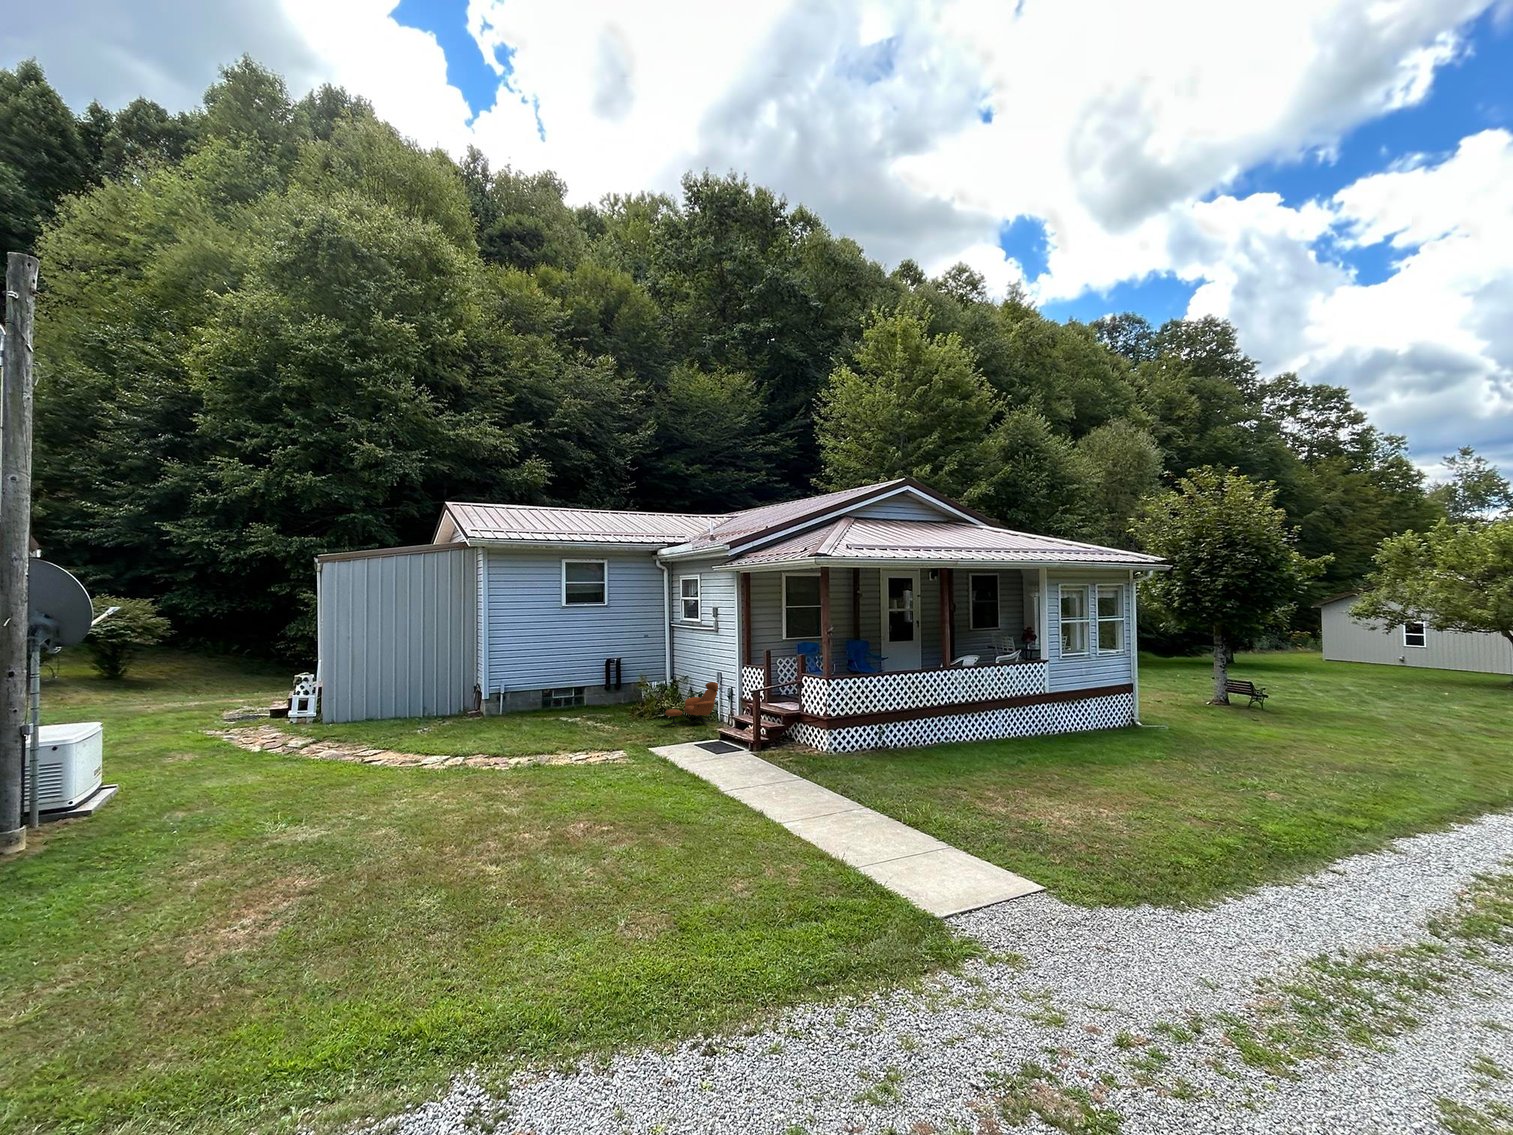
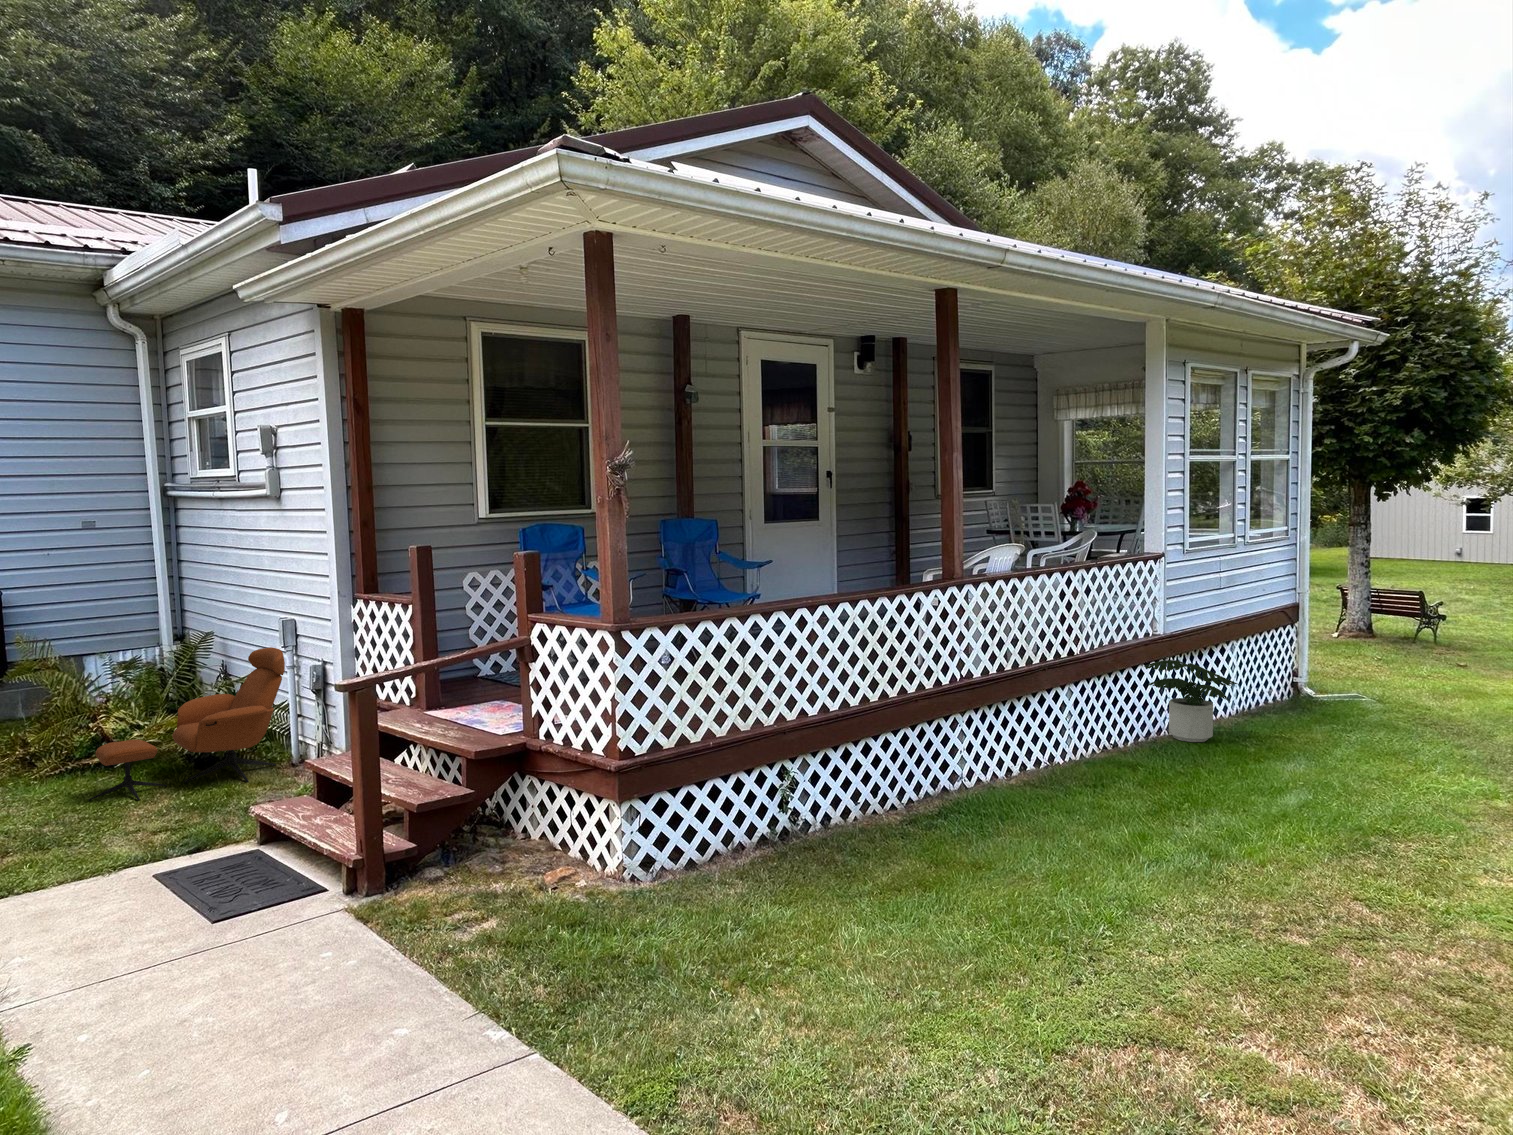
potted plant: none [1039,705,1080,739] -> present [1144,660,1239,742]

